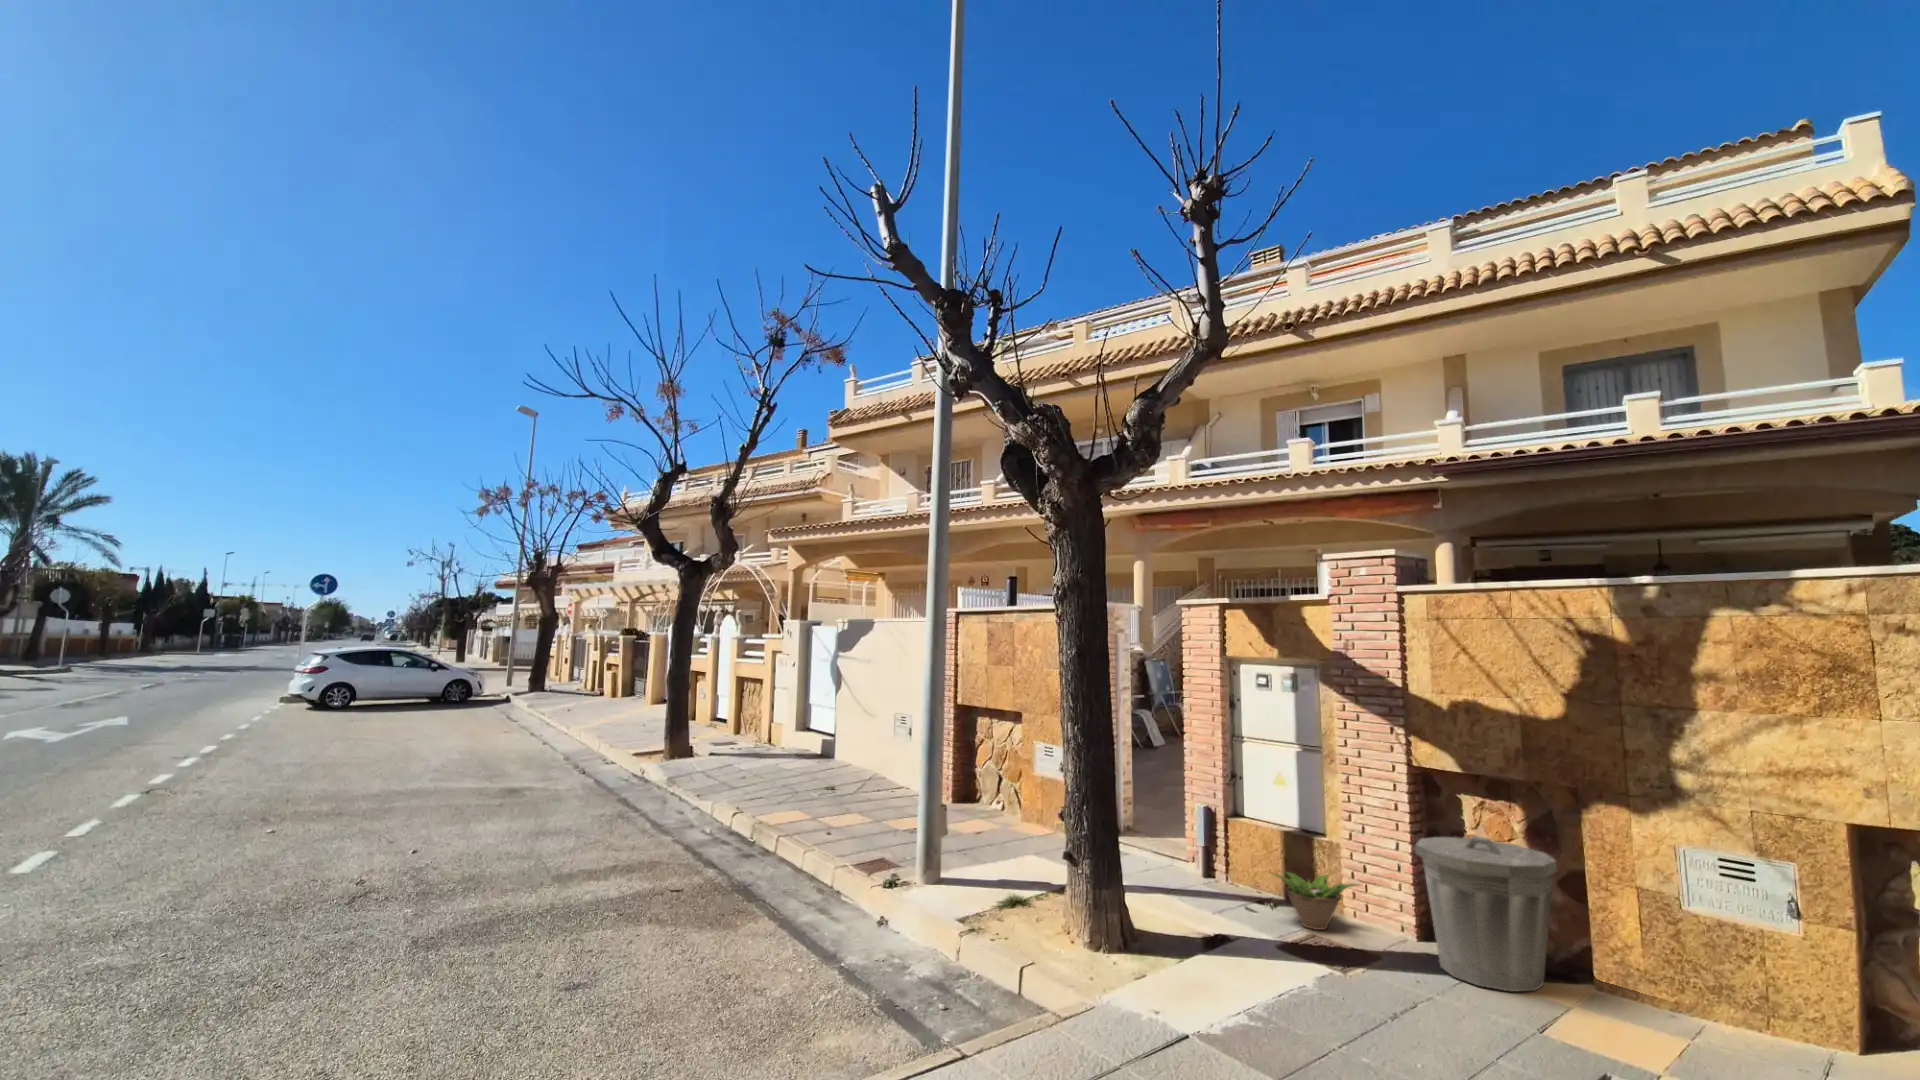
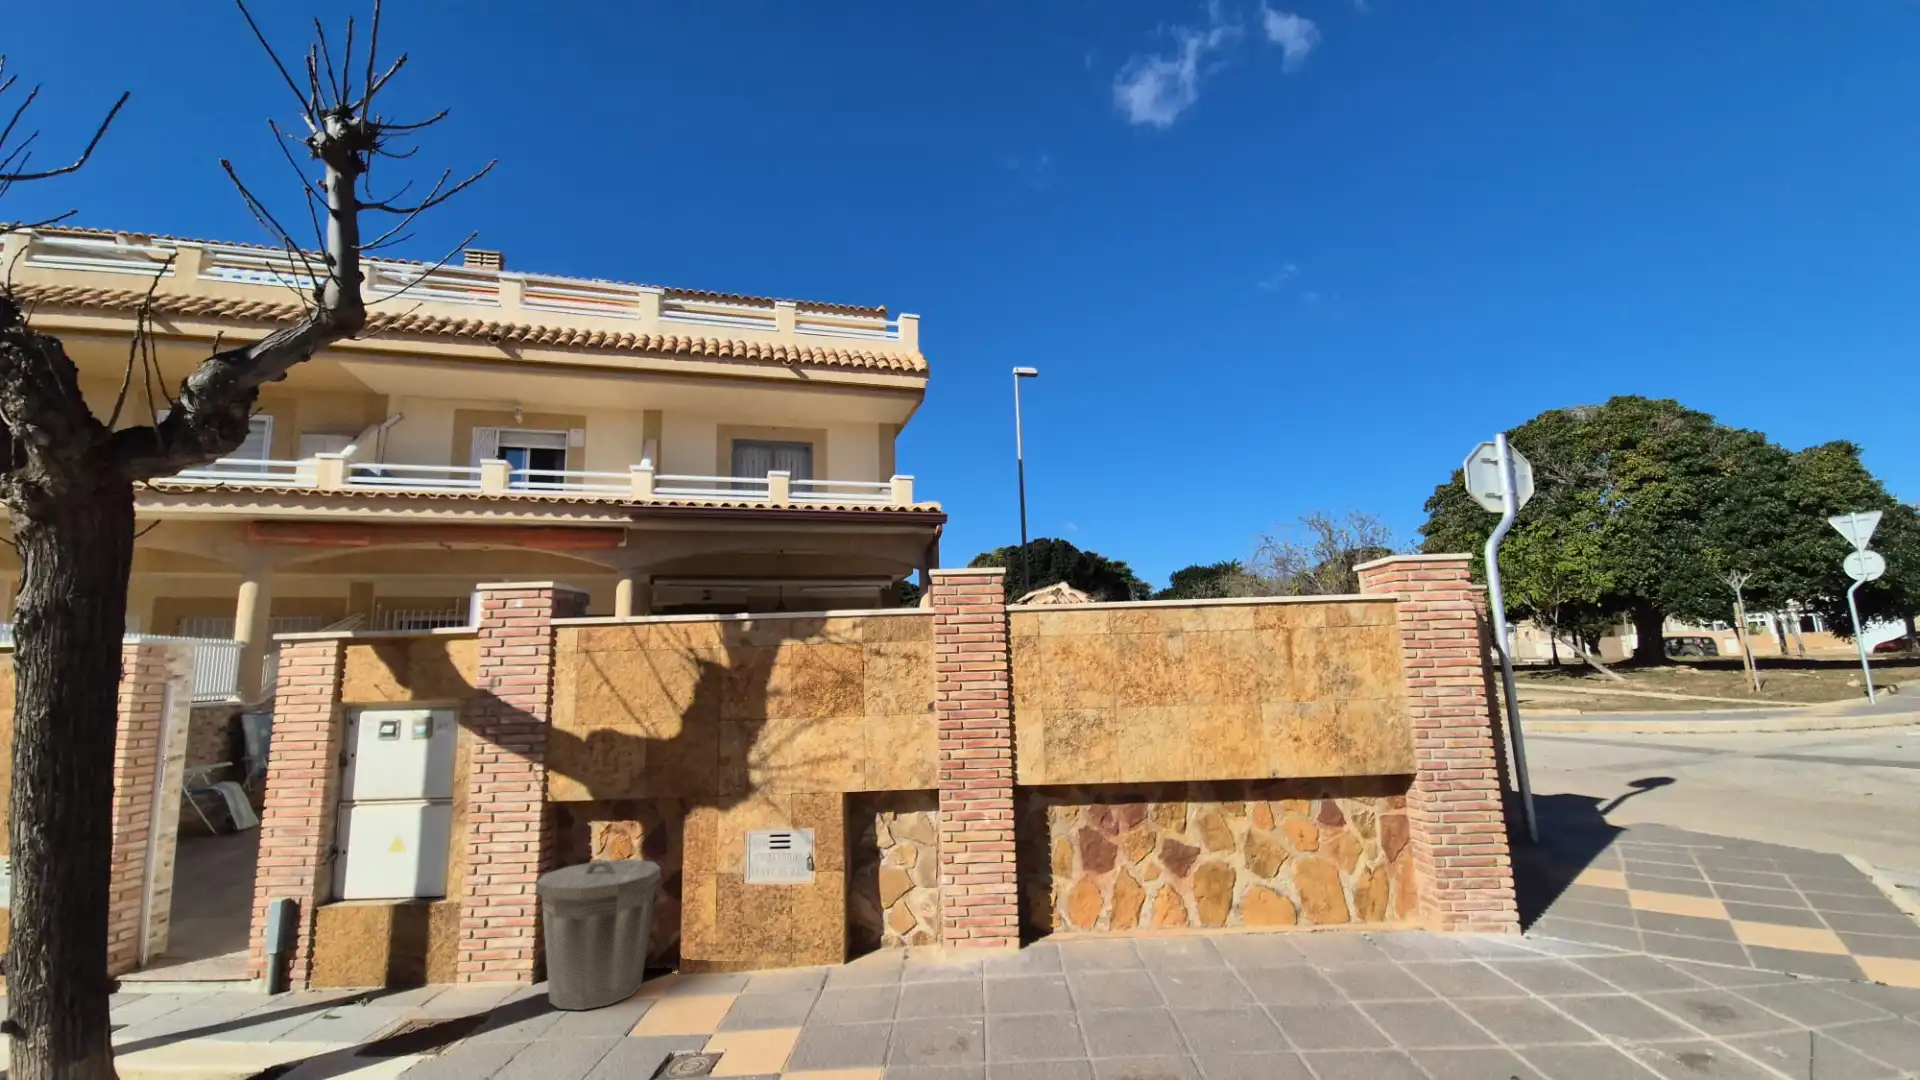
decorative plant: present [1274,872,1360,930] -> none [362,936,479,1007]

